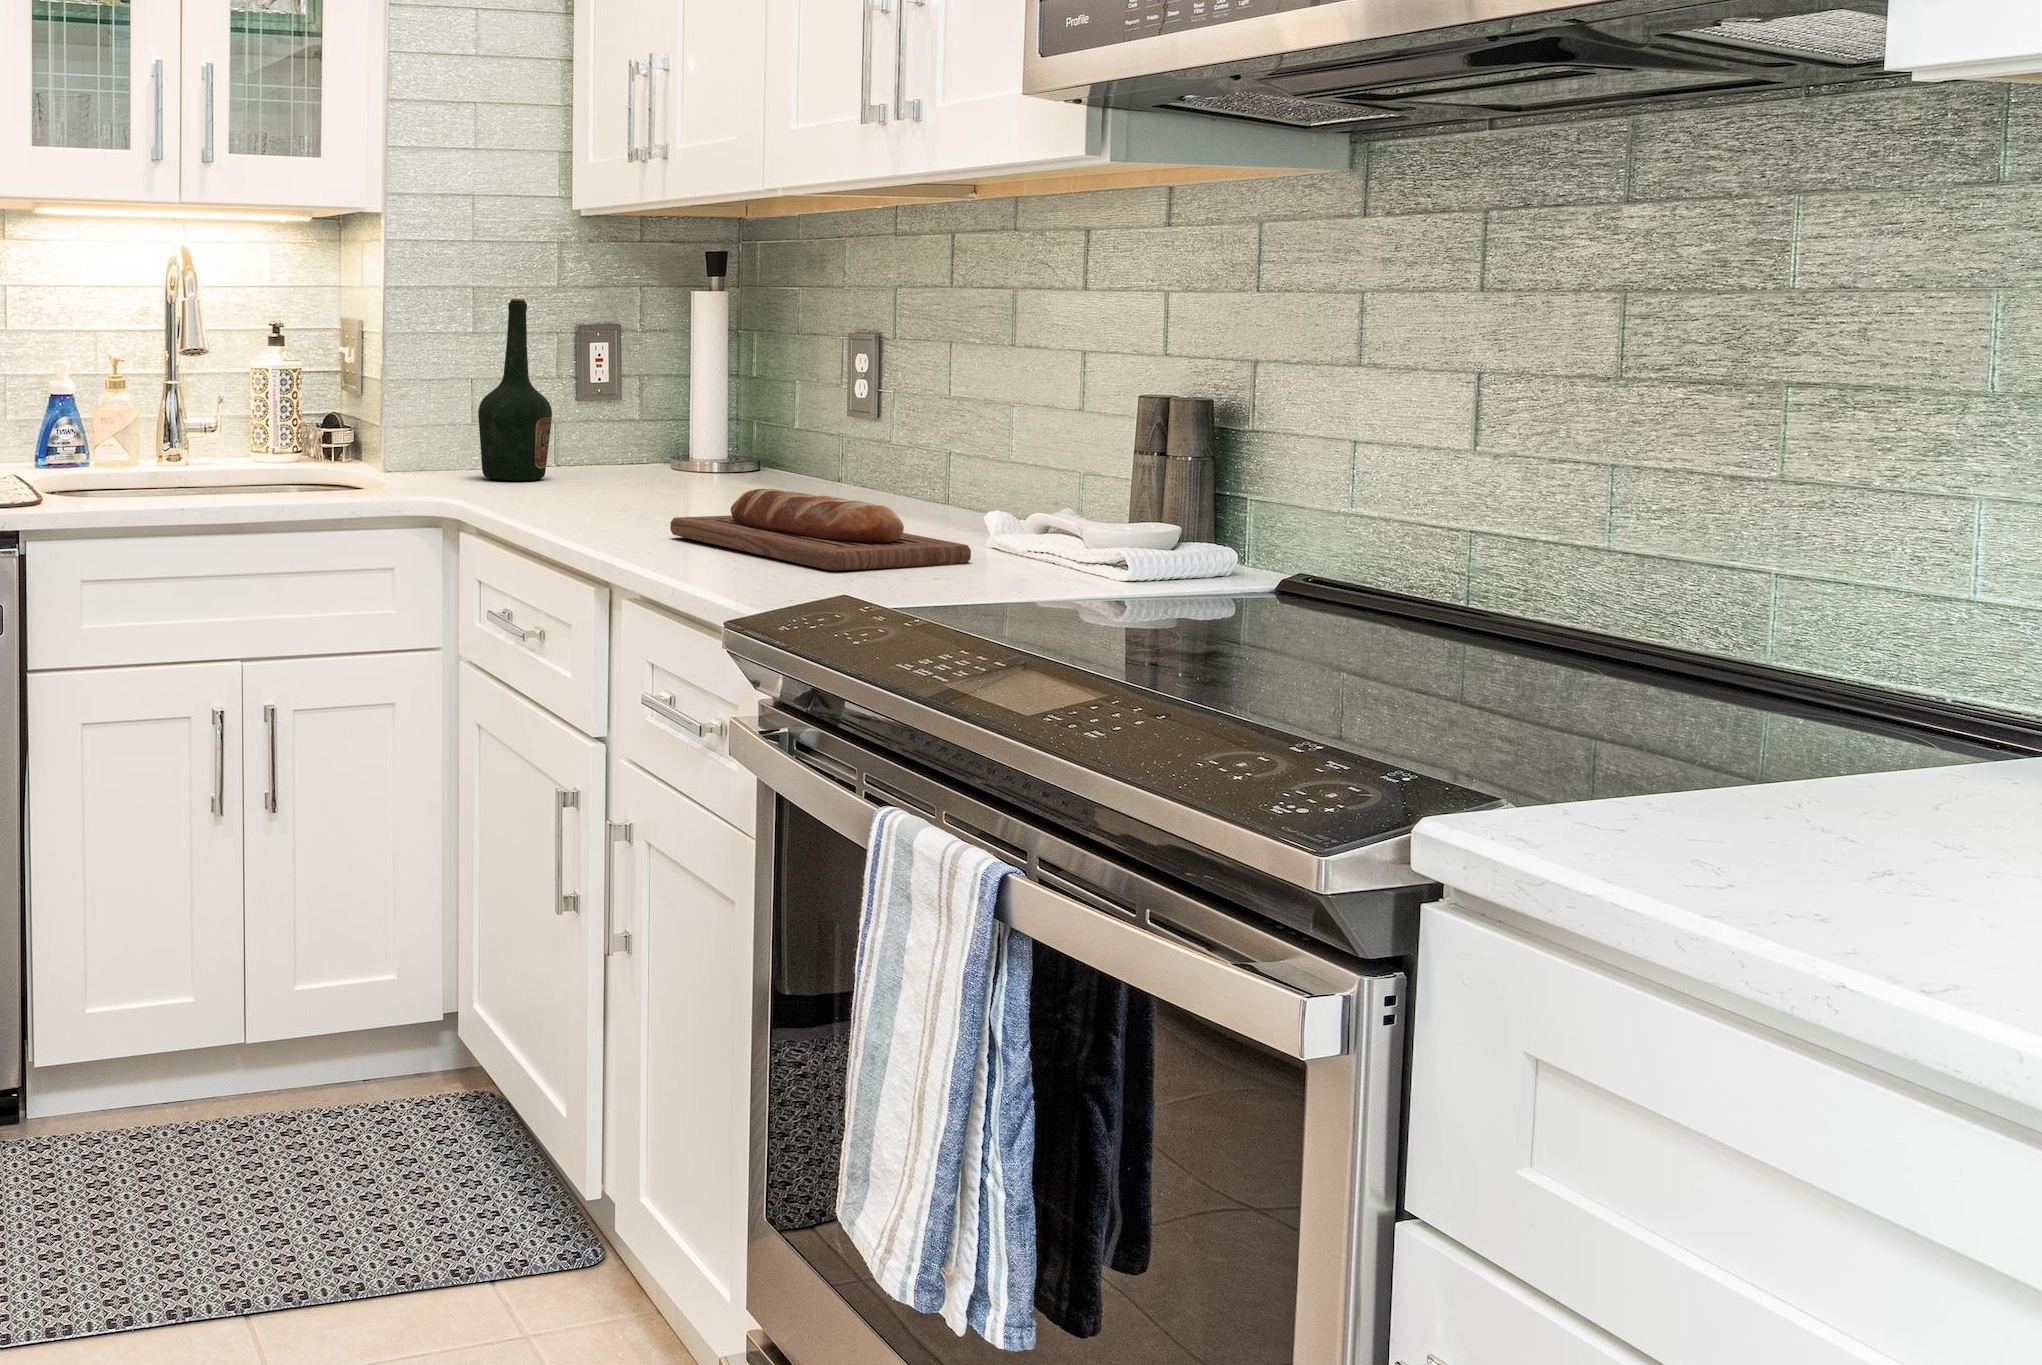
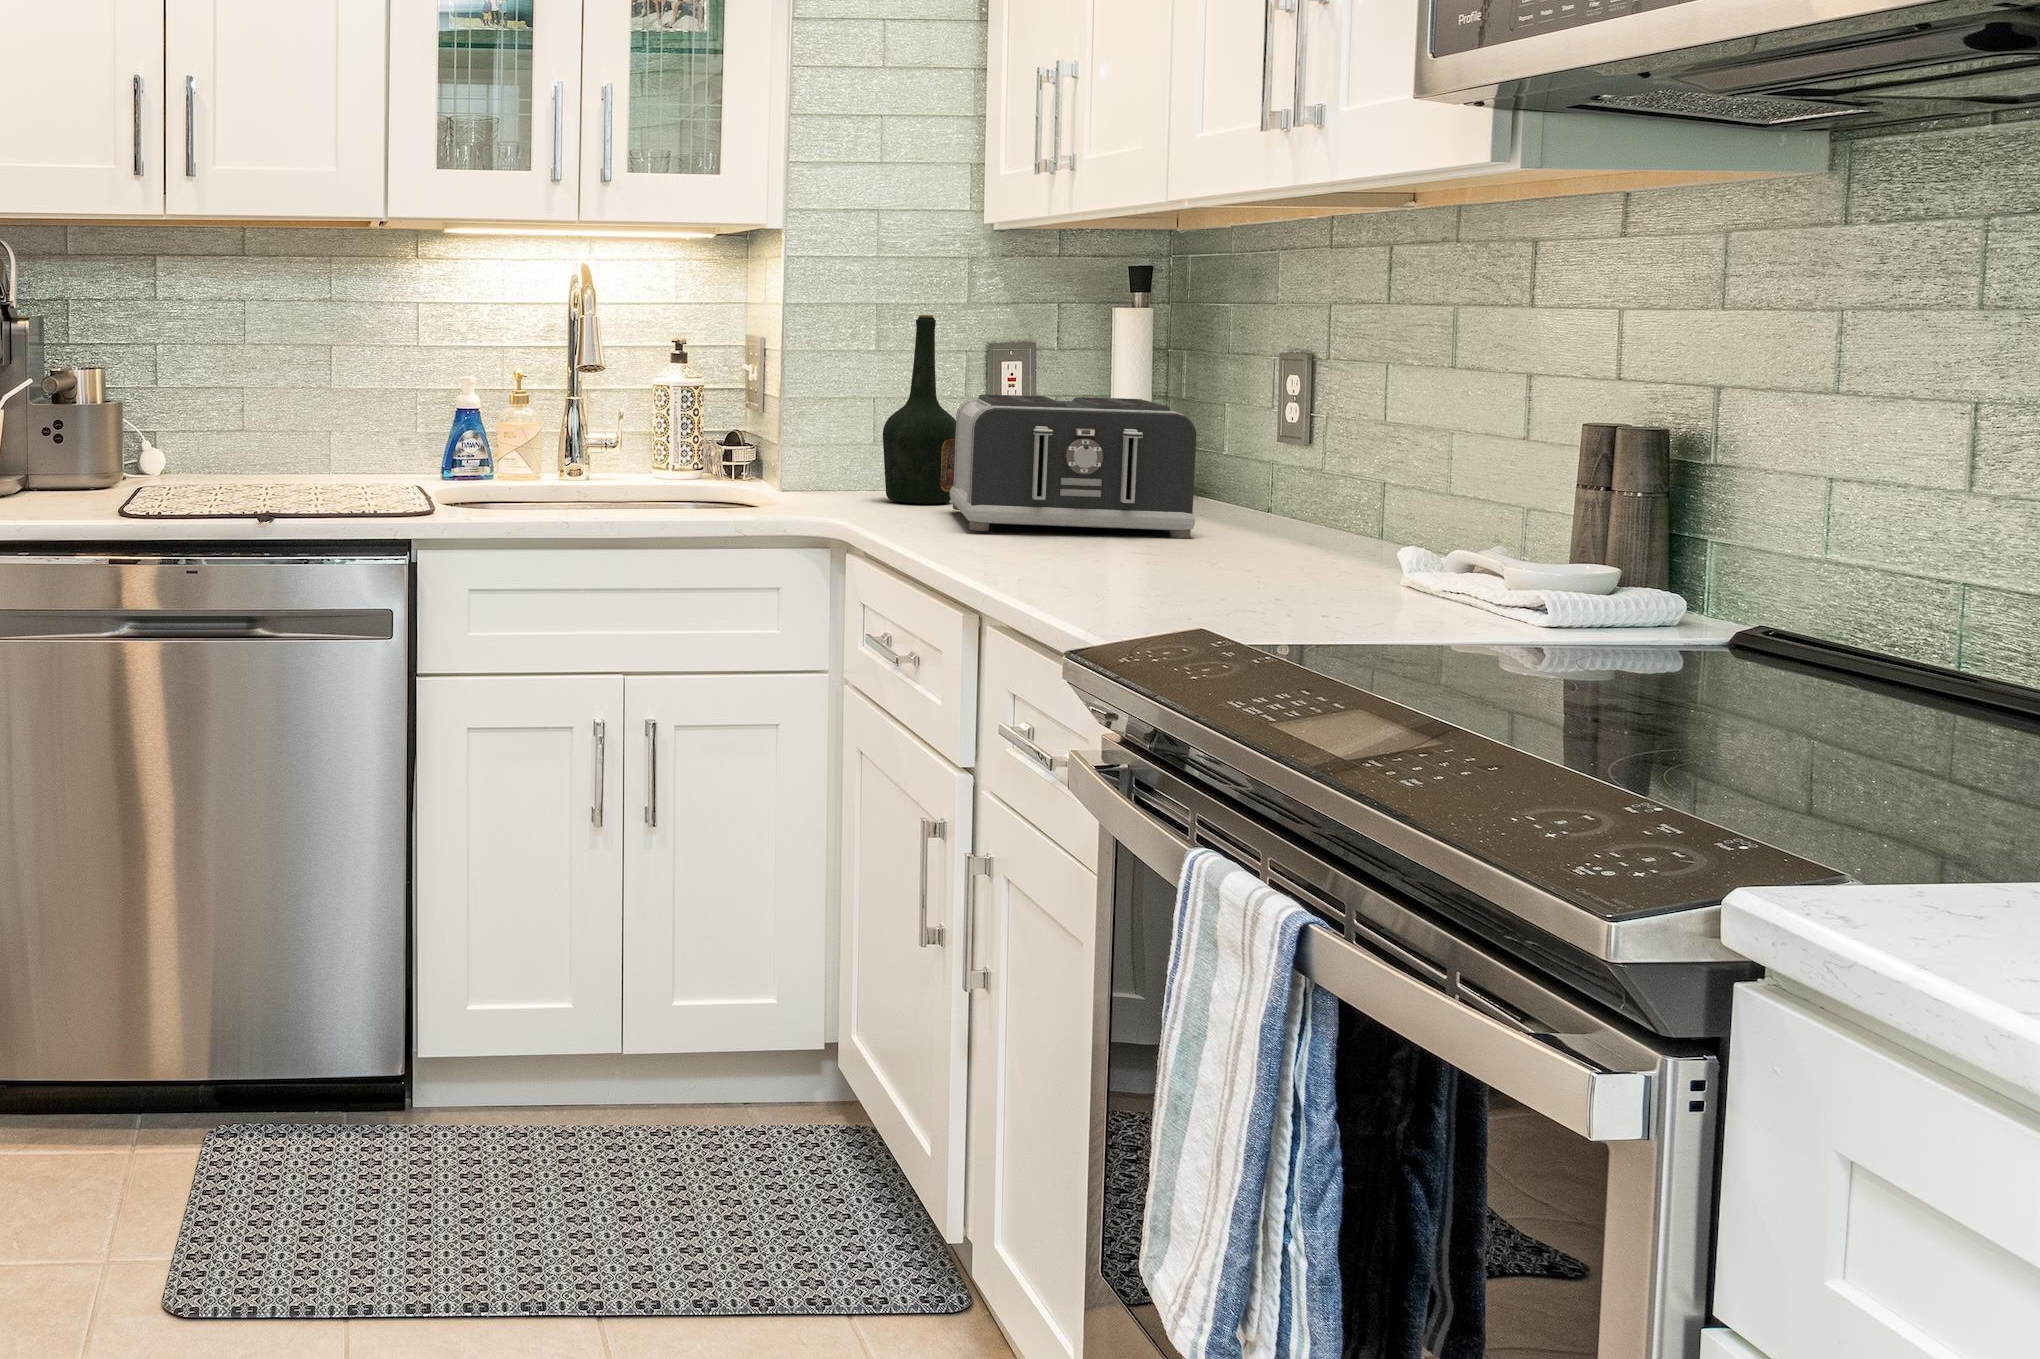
toaster: none [547,375,781,508] -> present [950,394,1196,538]
bread loaf: present [670,489,971,570] -> none [1054,517,1377,605]

